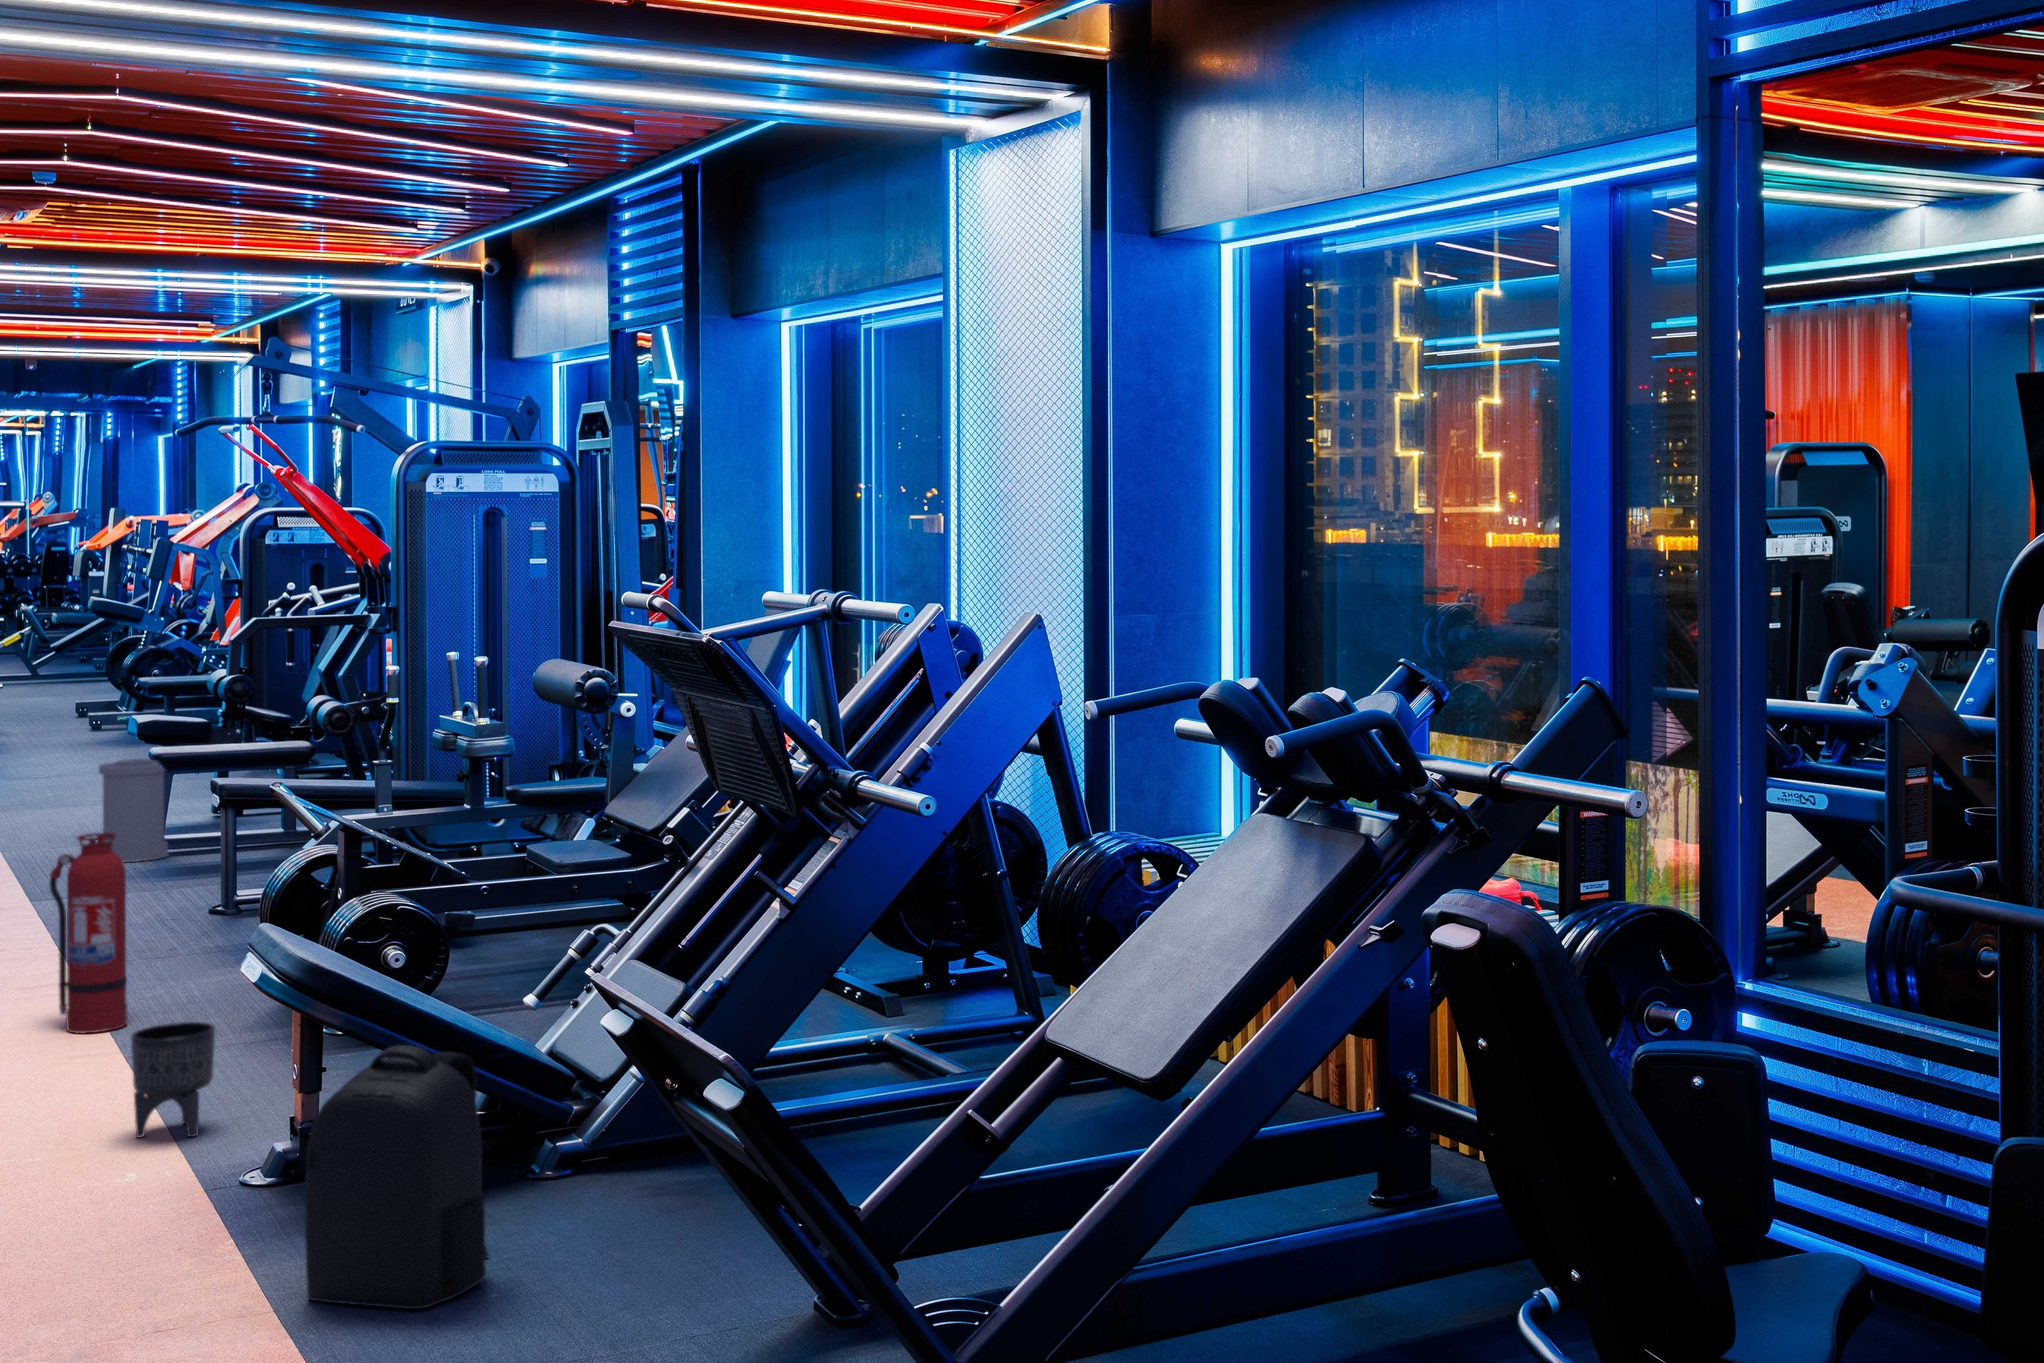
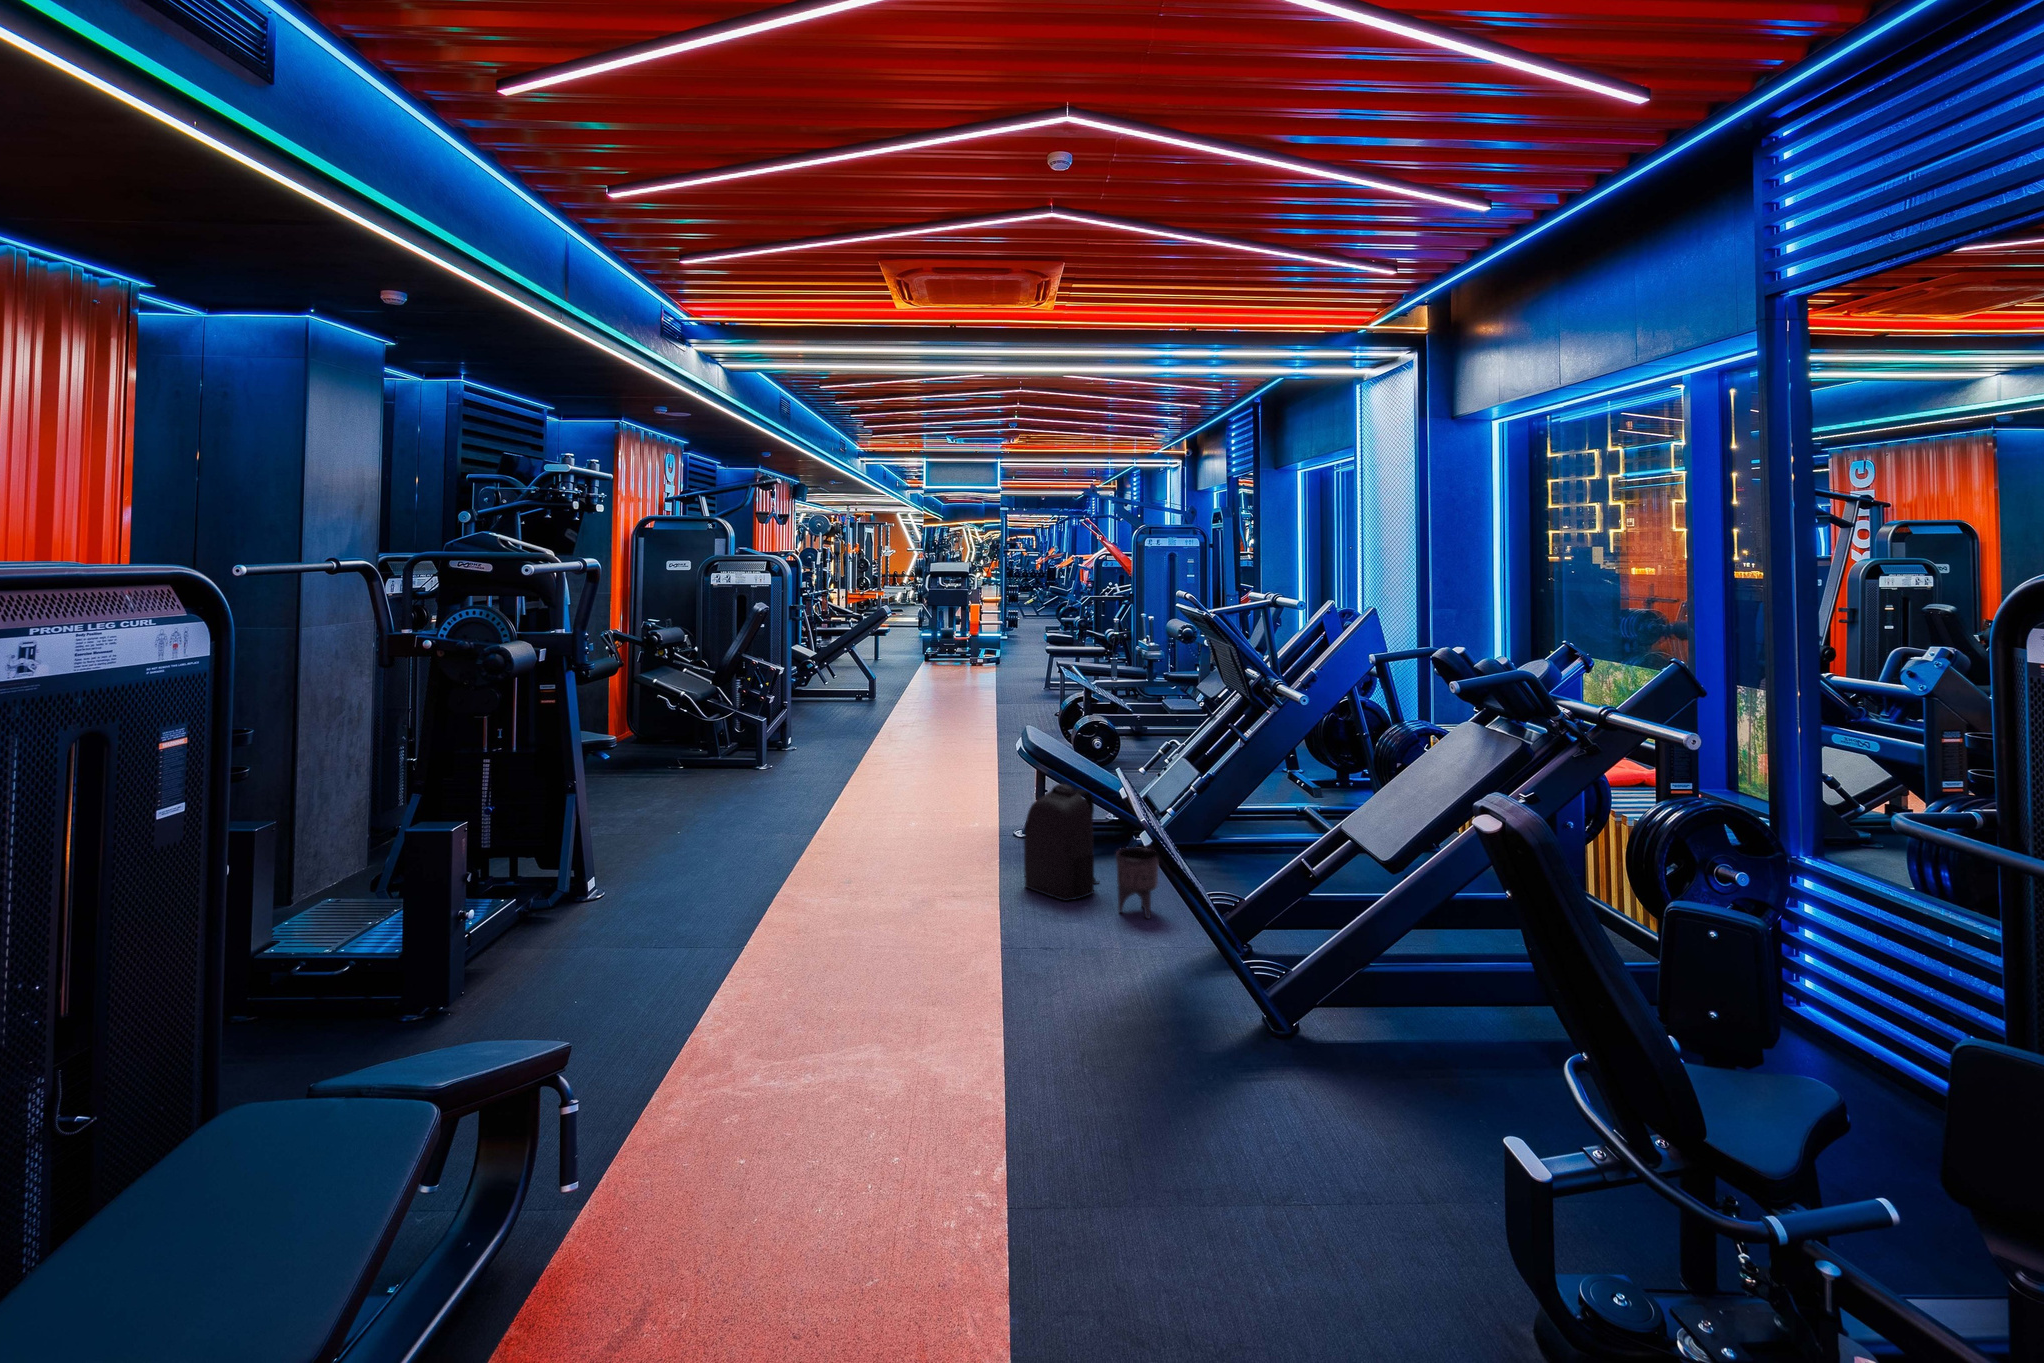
trash can: present [99,759,168,862] -> none [1018,652,1043,693]
fire extinguisher: present [50,833,127,1033] -> none [978,681,1004,760]
planter: present [131,1022,215,1138] -> present [1116,848,1159,919]

